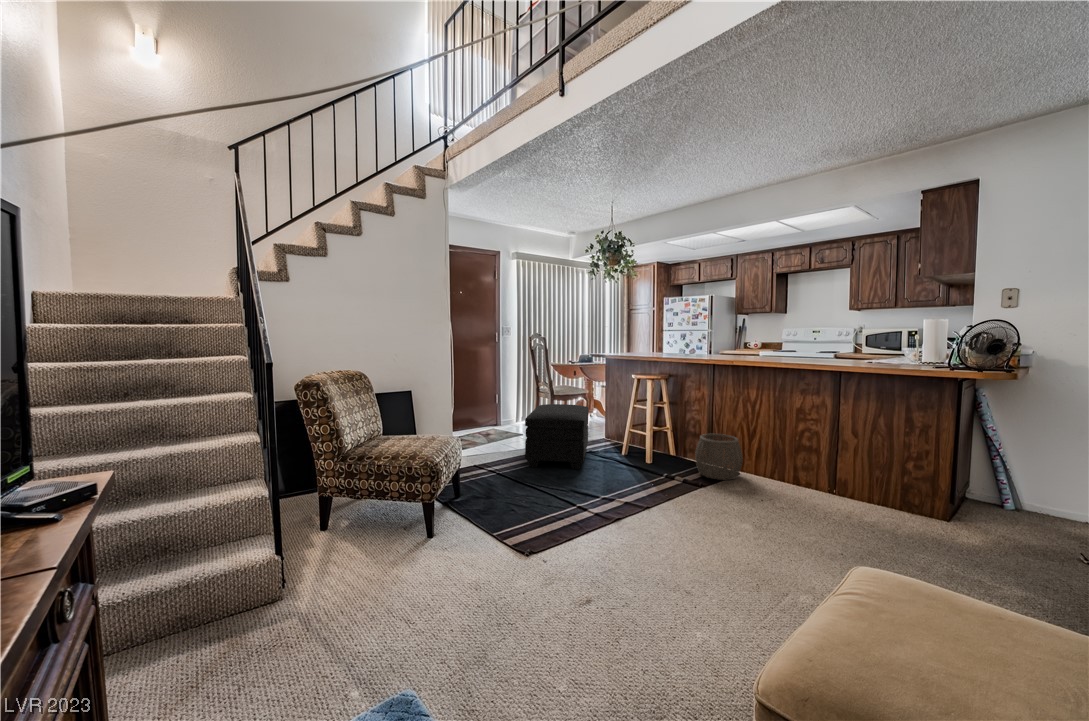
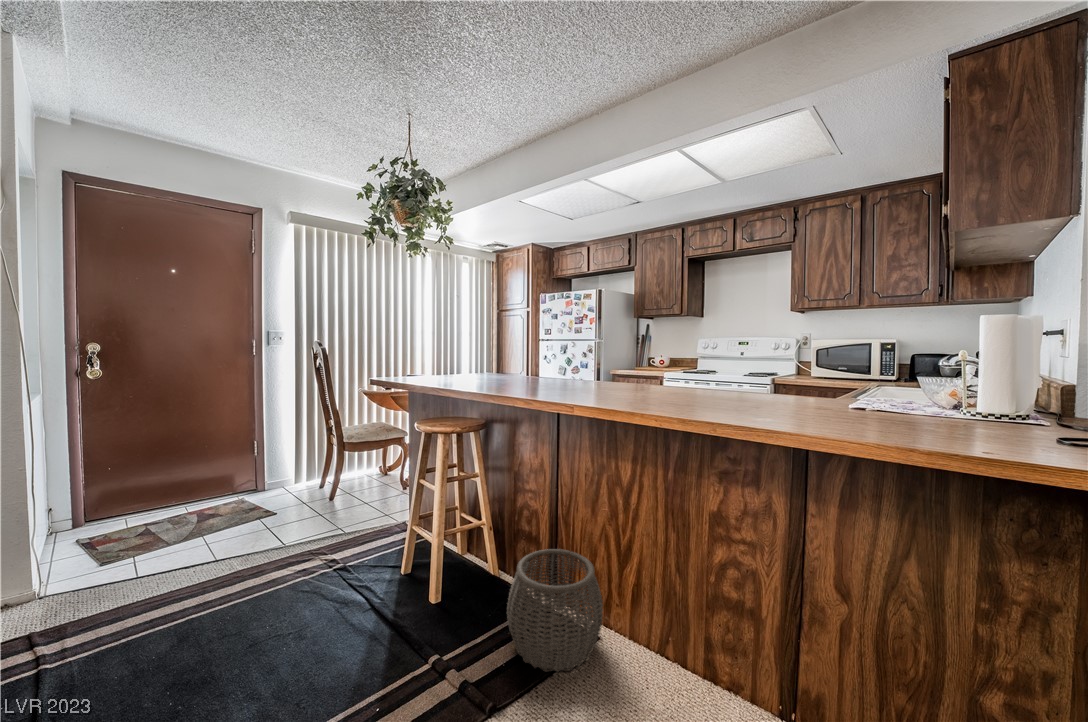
ottoman: present [525,404,588,469] -> none [135,474,353,639]

